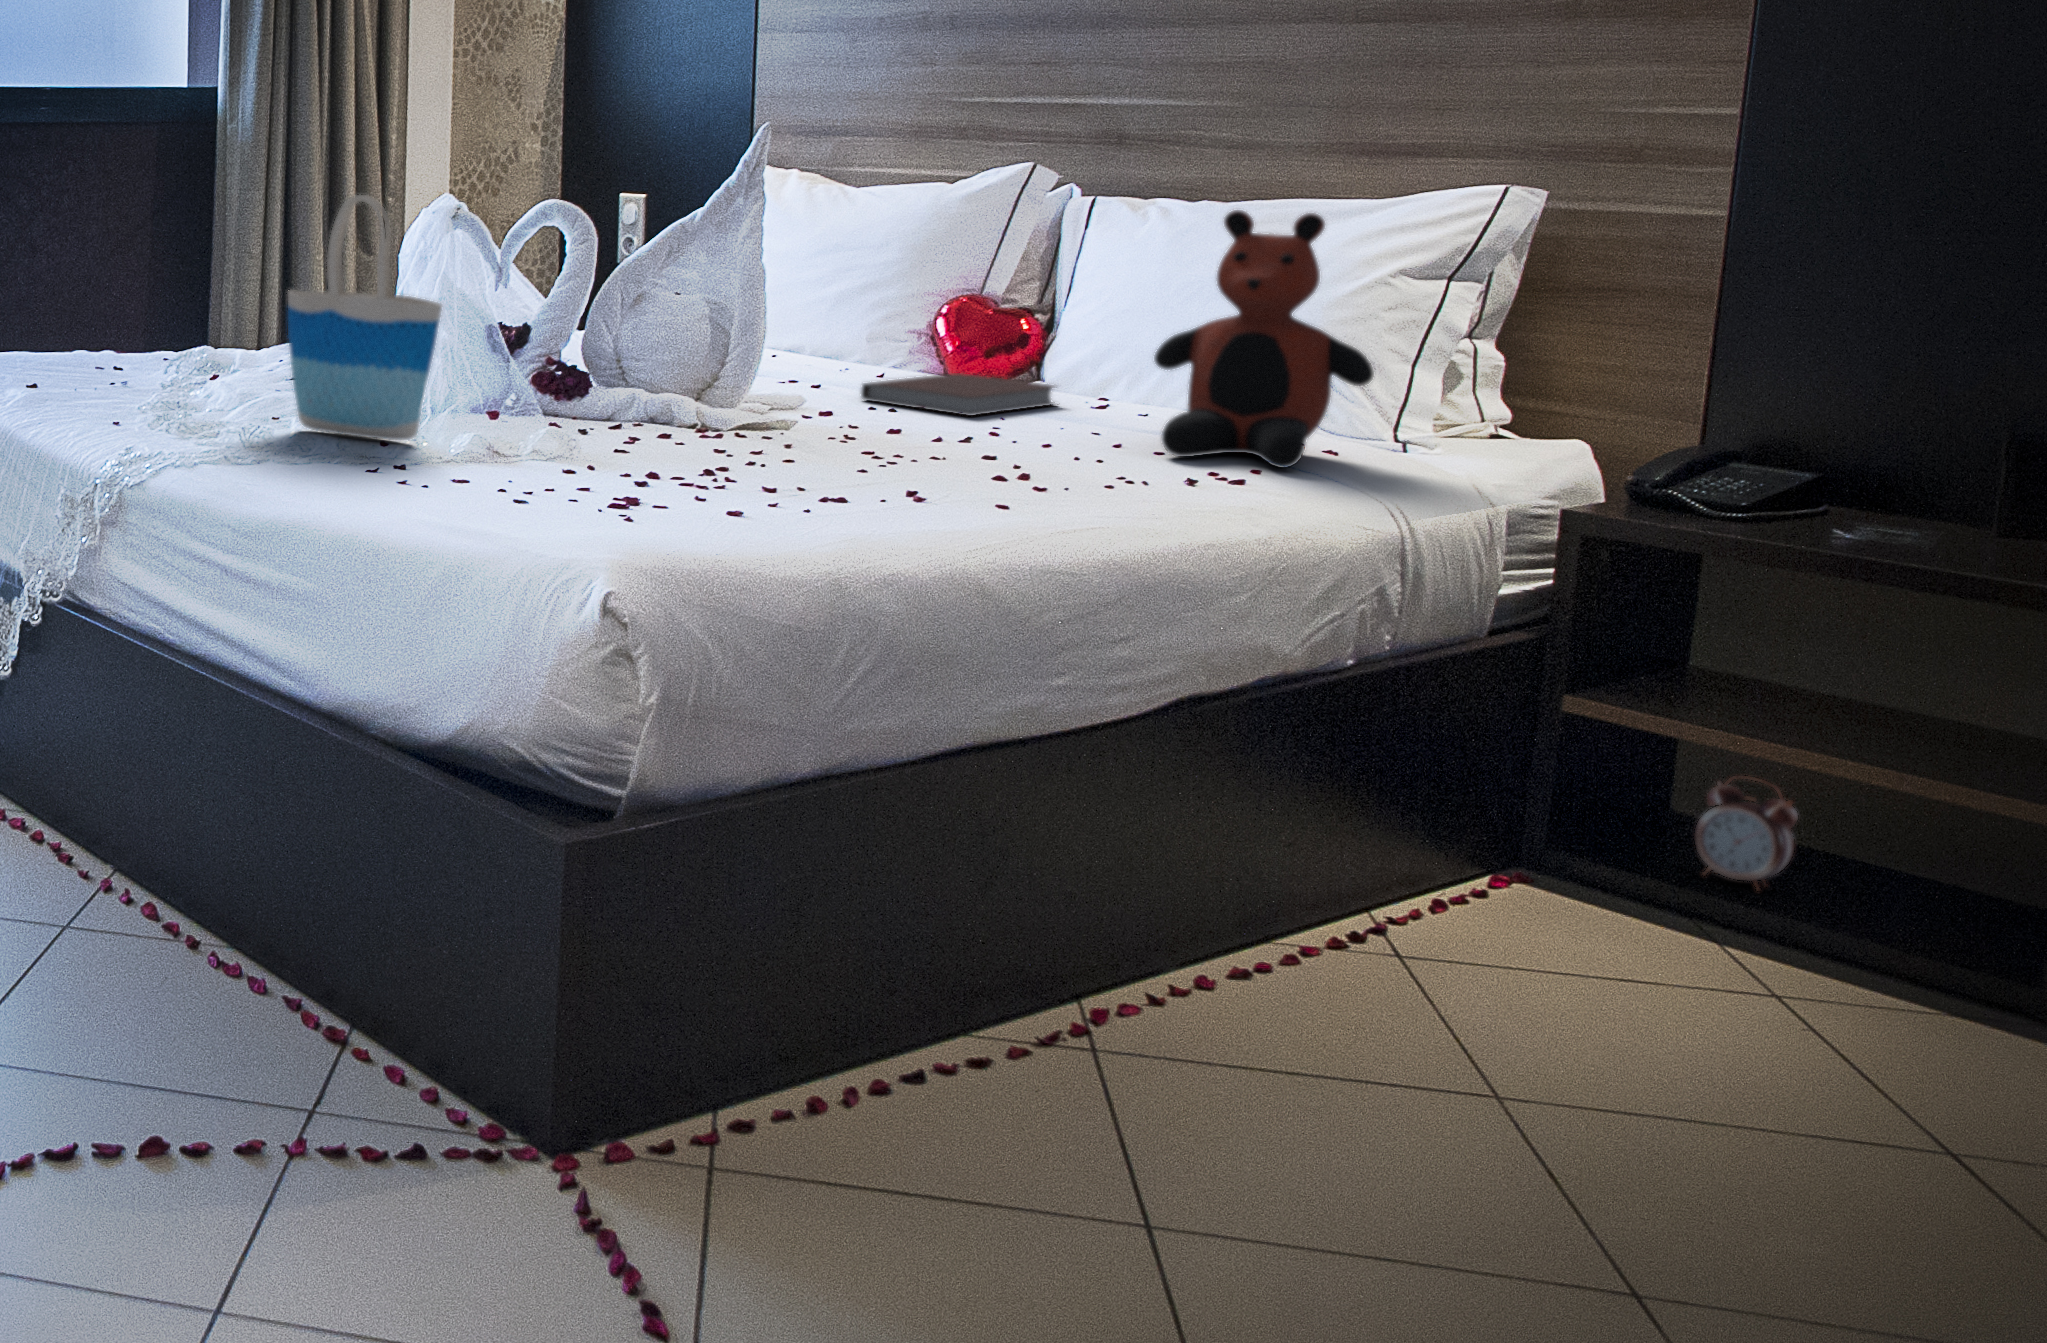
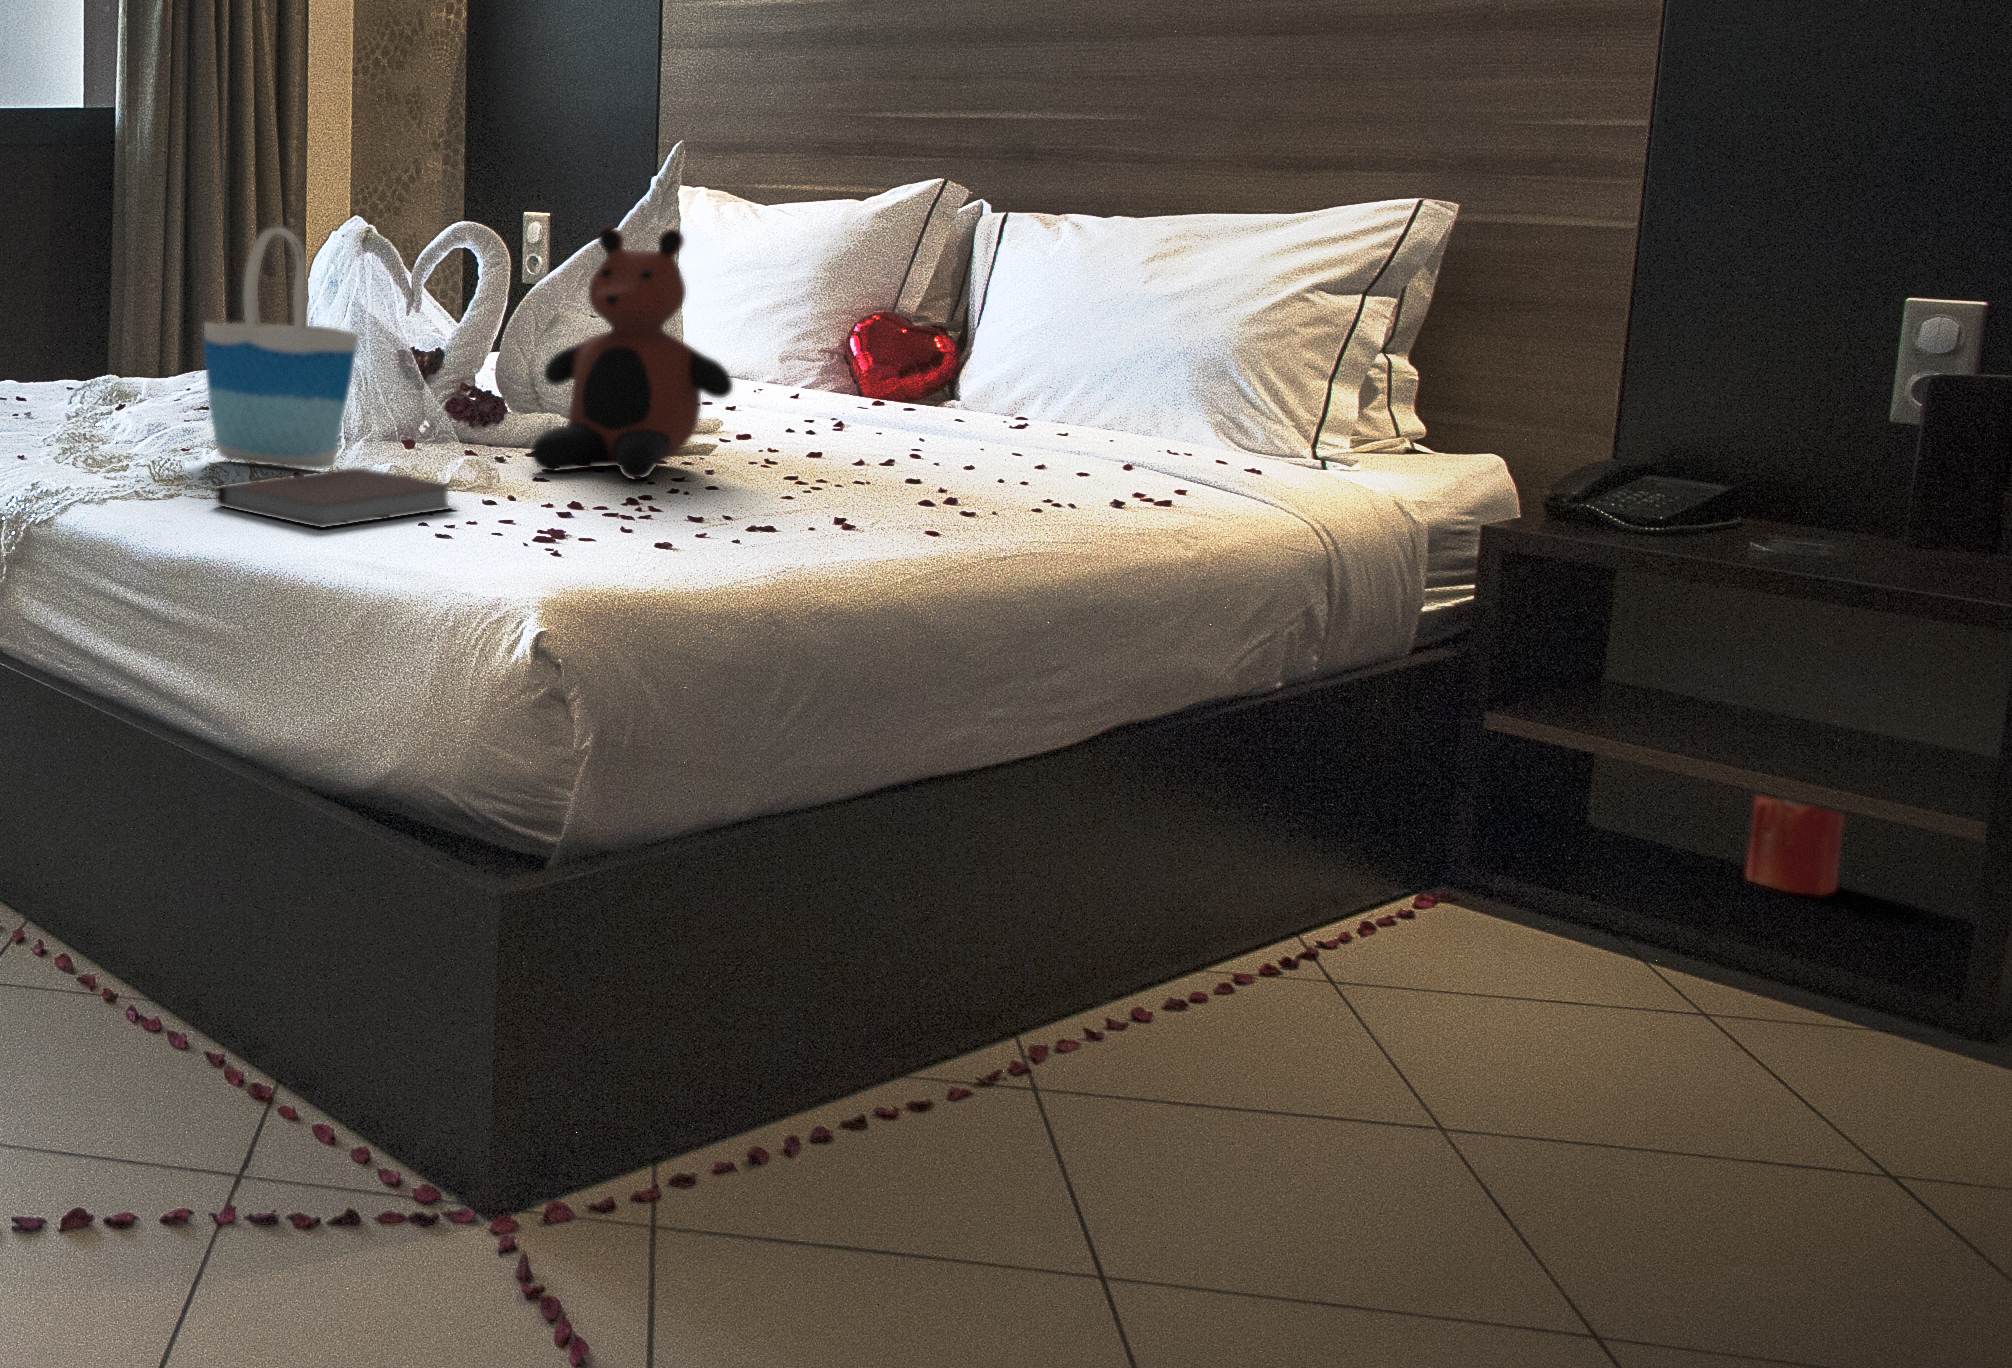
teddy bear: present [1154,210,1374,468] -> present [531,227,733,480]
notebook: present [861,373,1058,416] -> present [216,467,454,528]
candle: none [1823,776,1928,892] -> present [1746,796,1843,895]
alarm clock: present [1694,777,1798,890] -> none [1615,782,1717,896]

